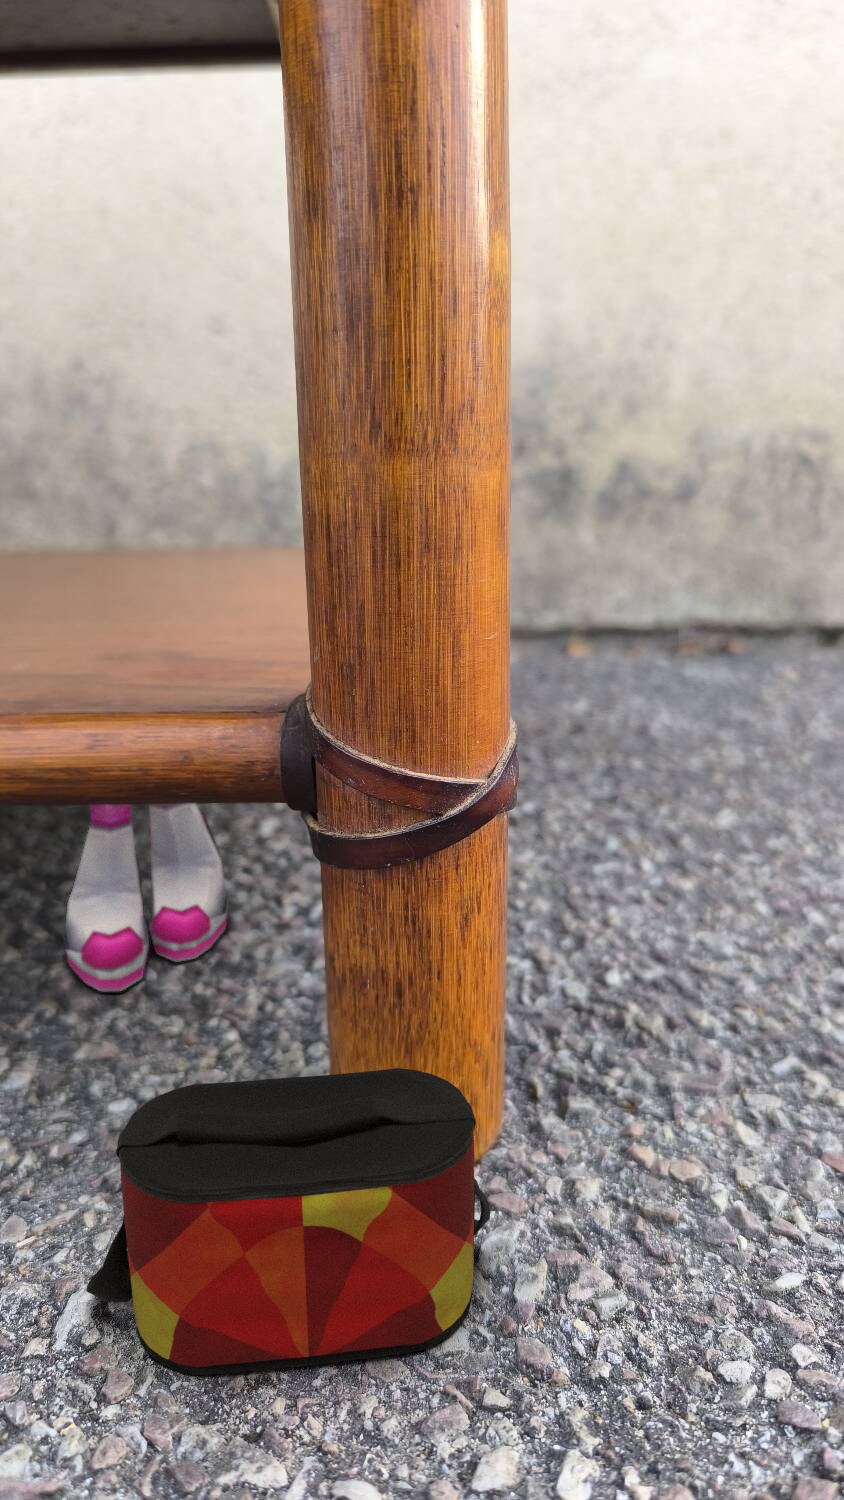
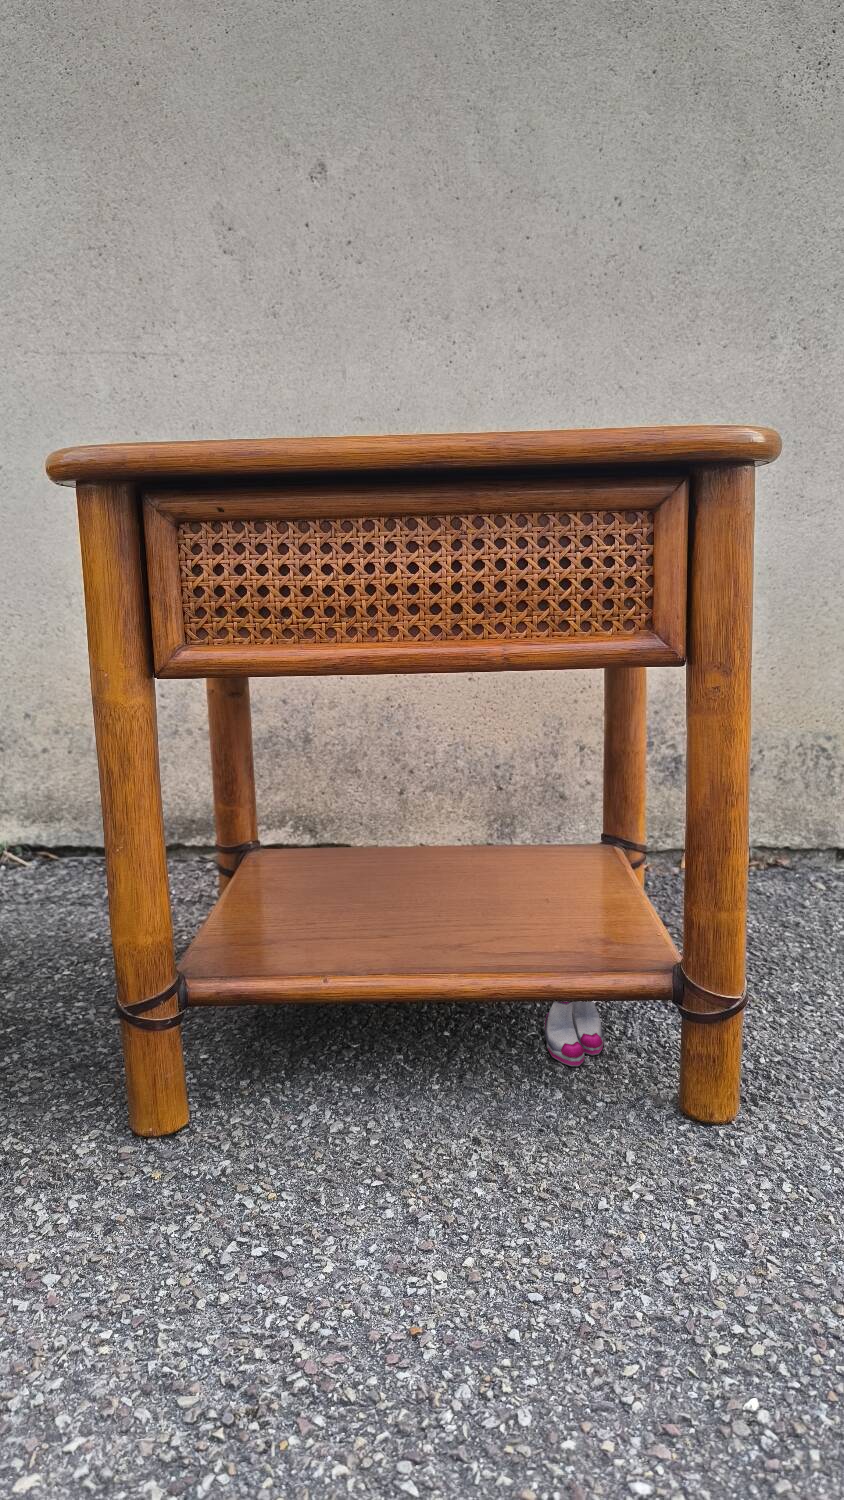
bag: present [86,1068,491,1375] -> none [631,1083,747,1170]

